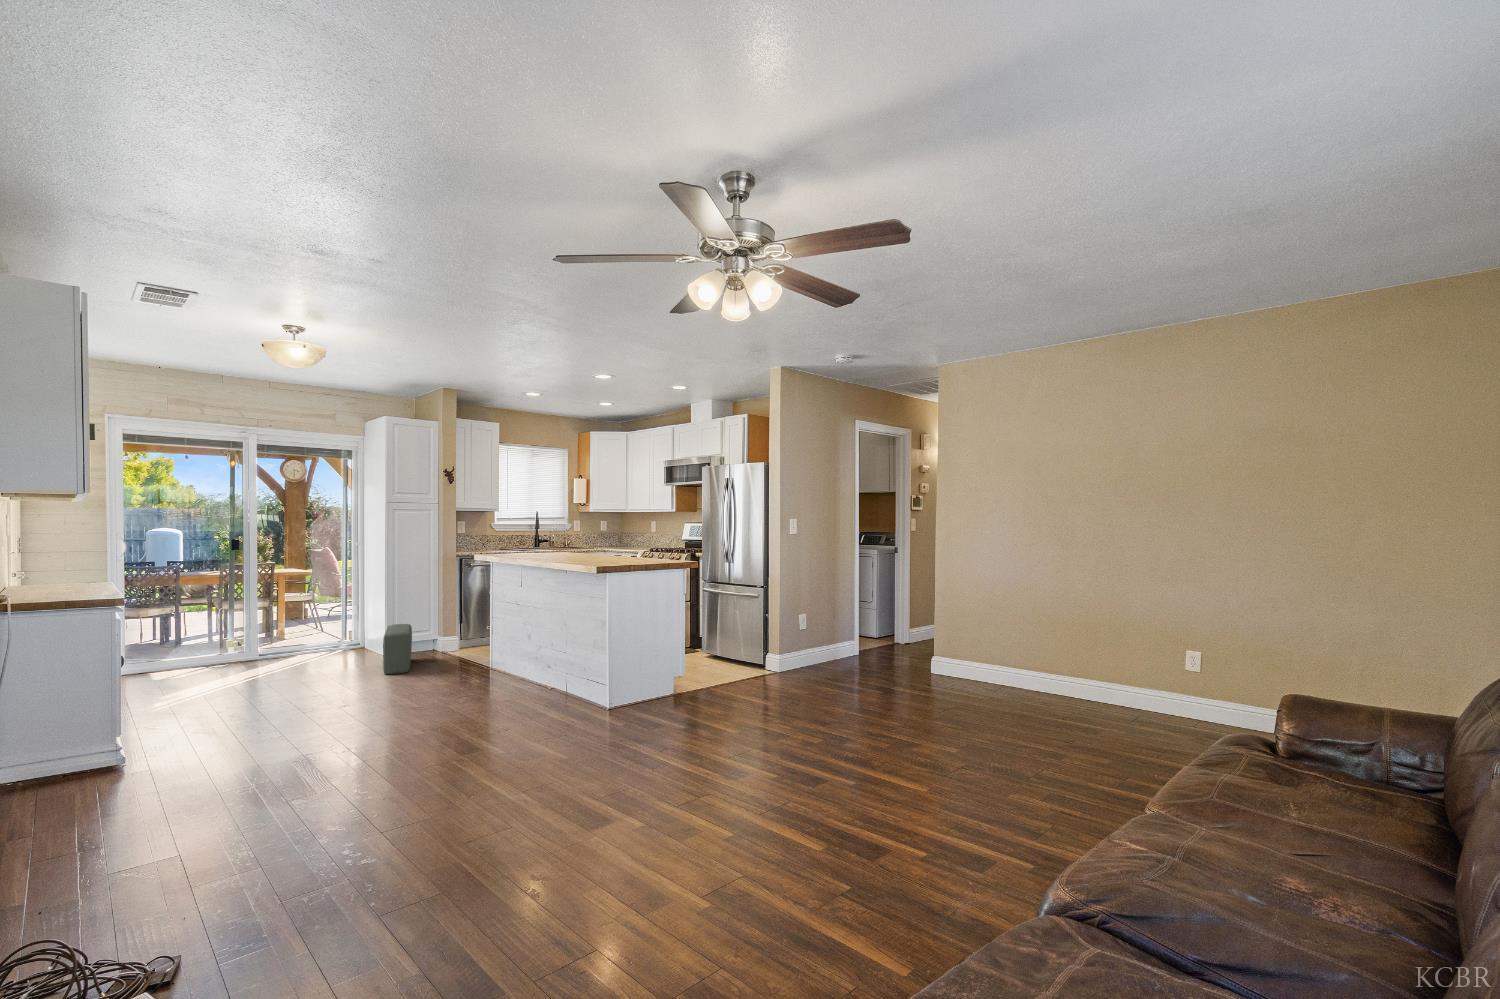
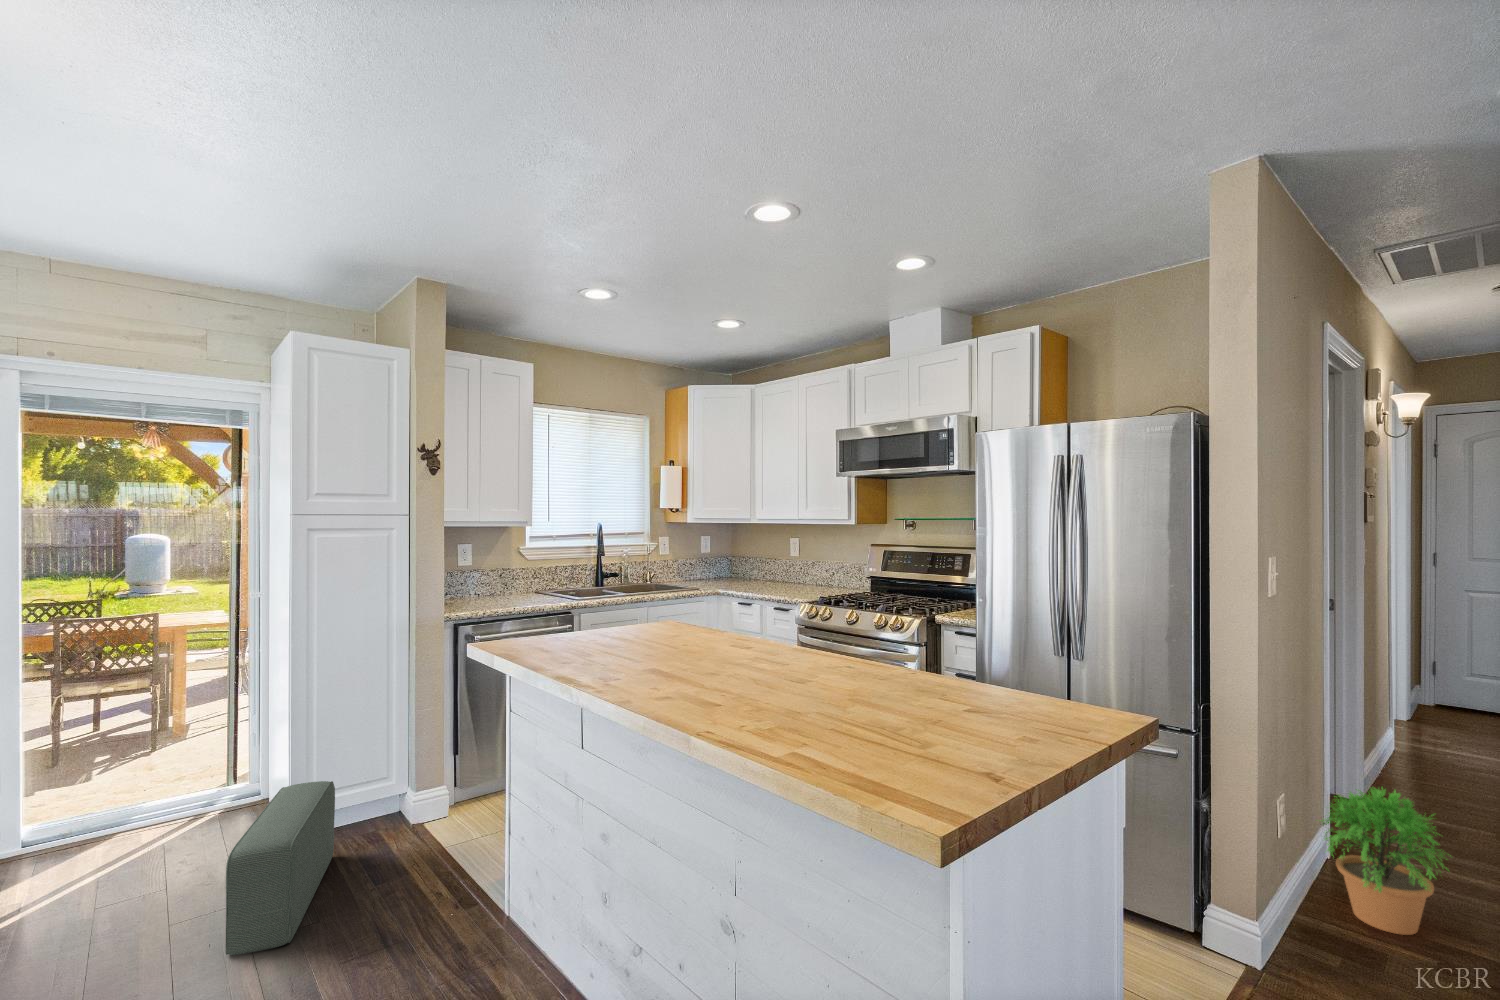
potted plant: none [827,612,869,665] -> present [1323,788,1448,935]

